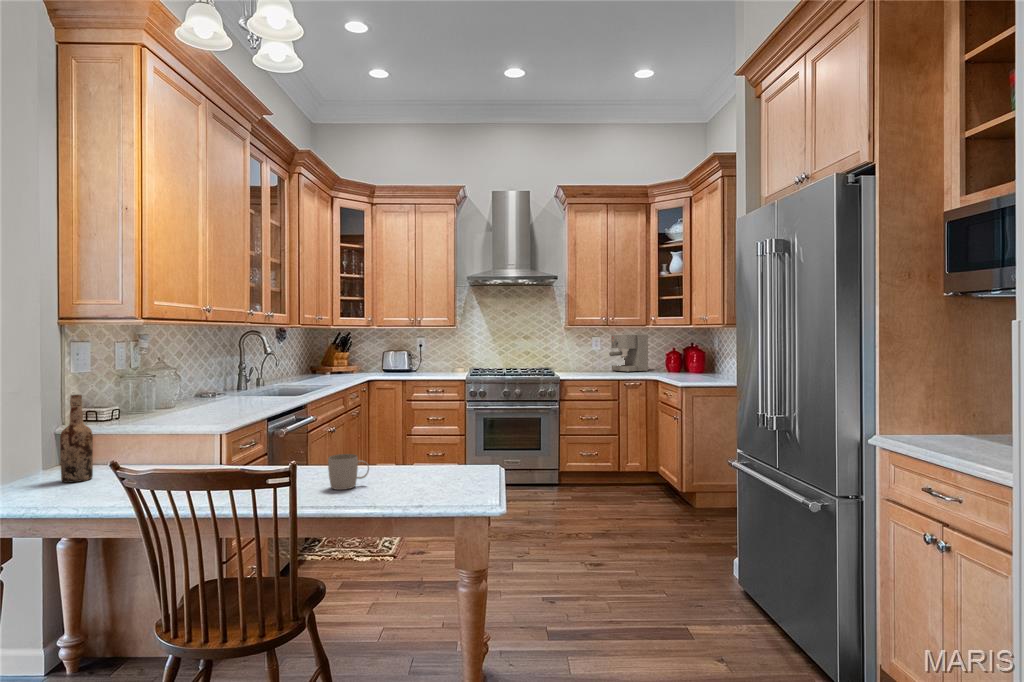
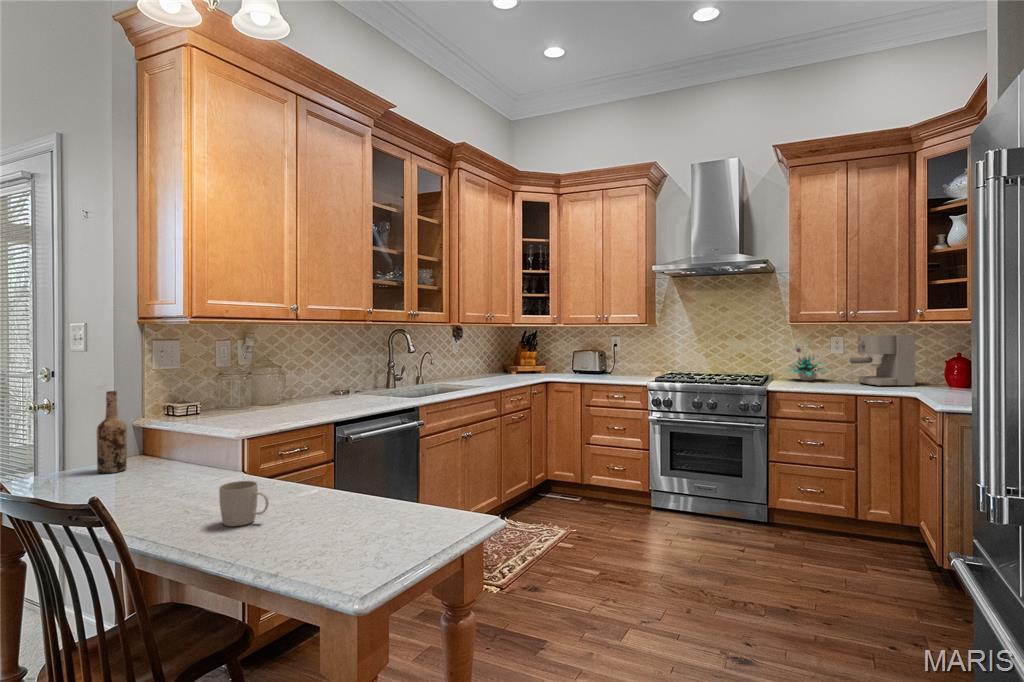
plant: none [560,334,594,371] -> present [789,340,827,381]

